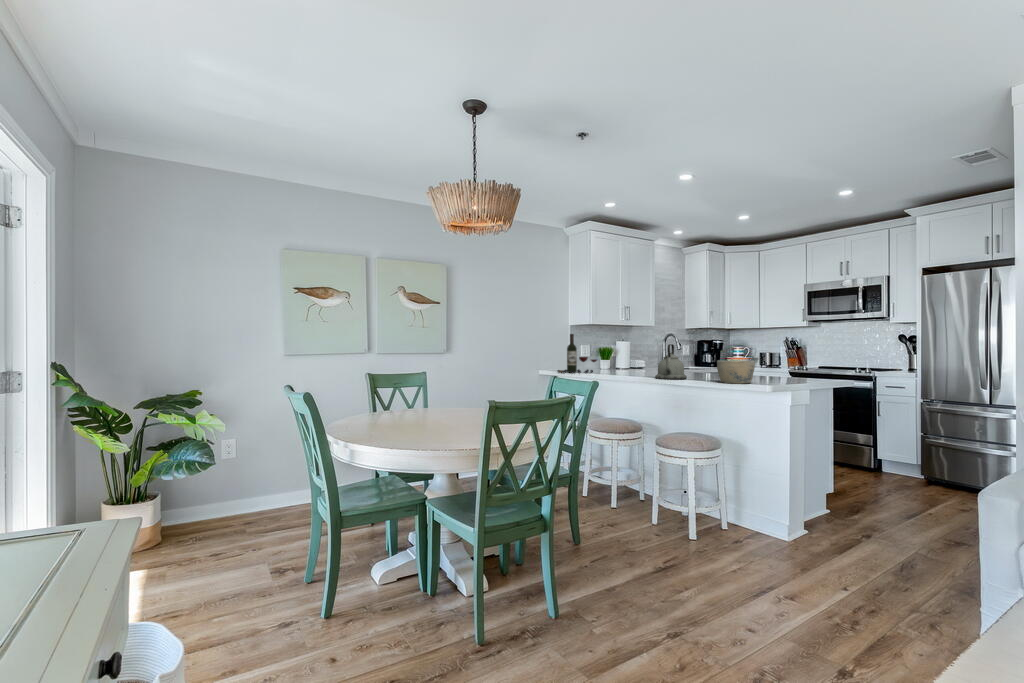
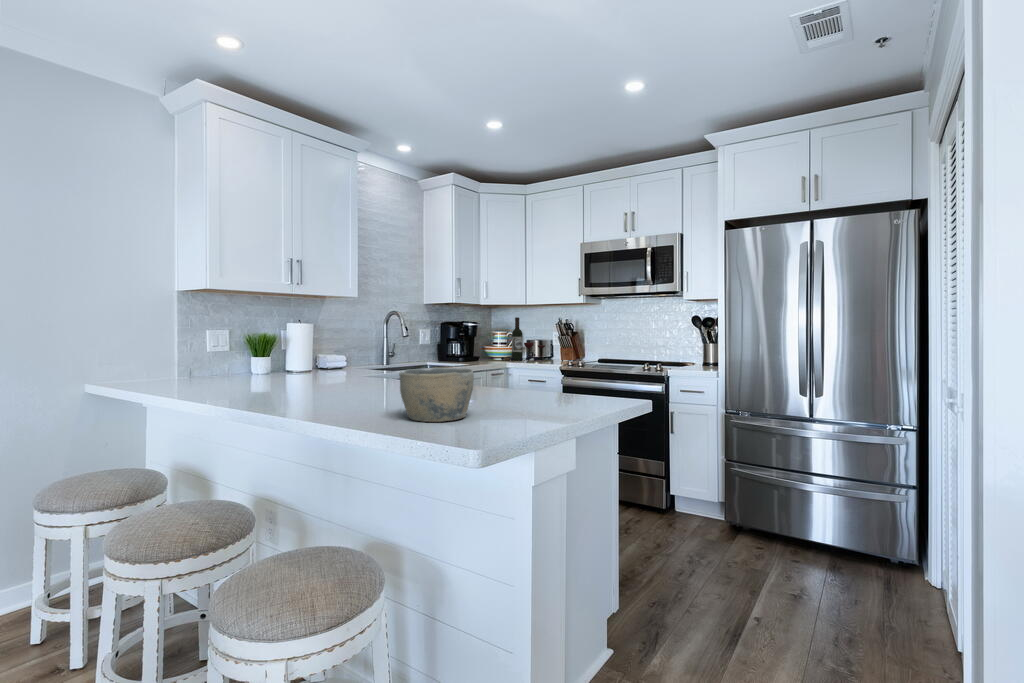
wine bottle: present [558,334,597,373] -> present [501,317,545,361]
kettle: present [655,344,687,379] -> none [295,335,360,409]

